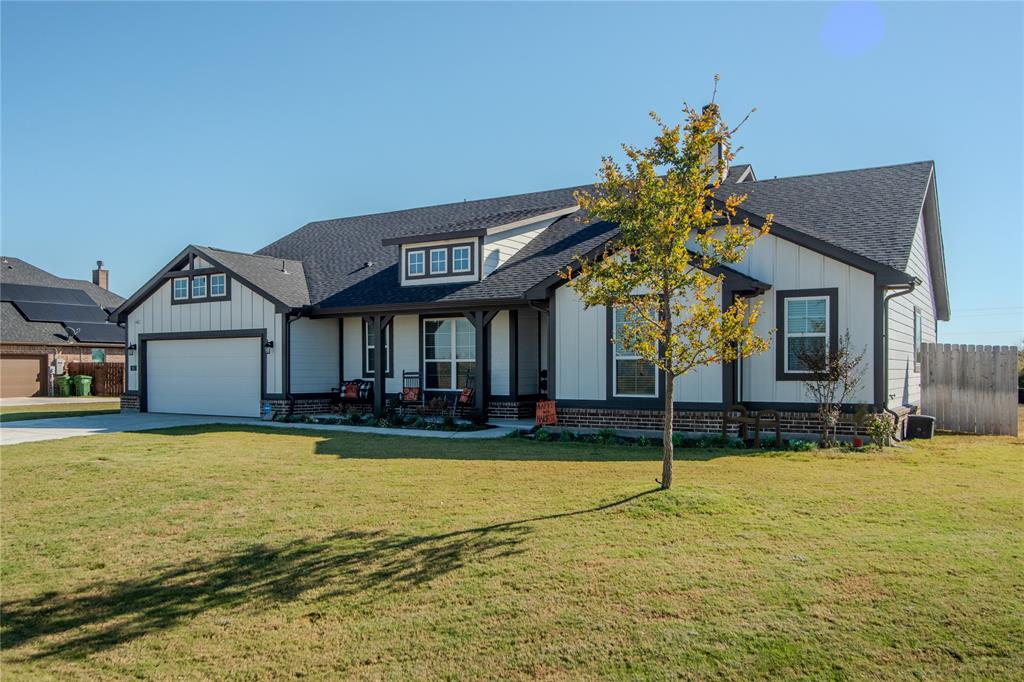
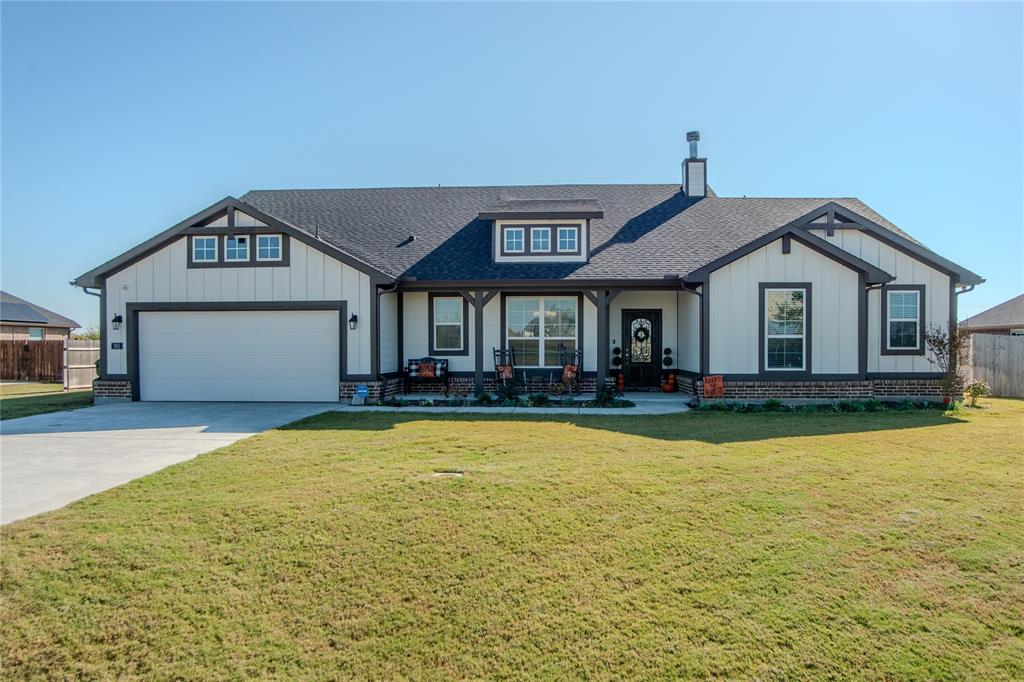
bench: present [722,405,781,448] -> none [868,375,919,410]

